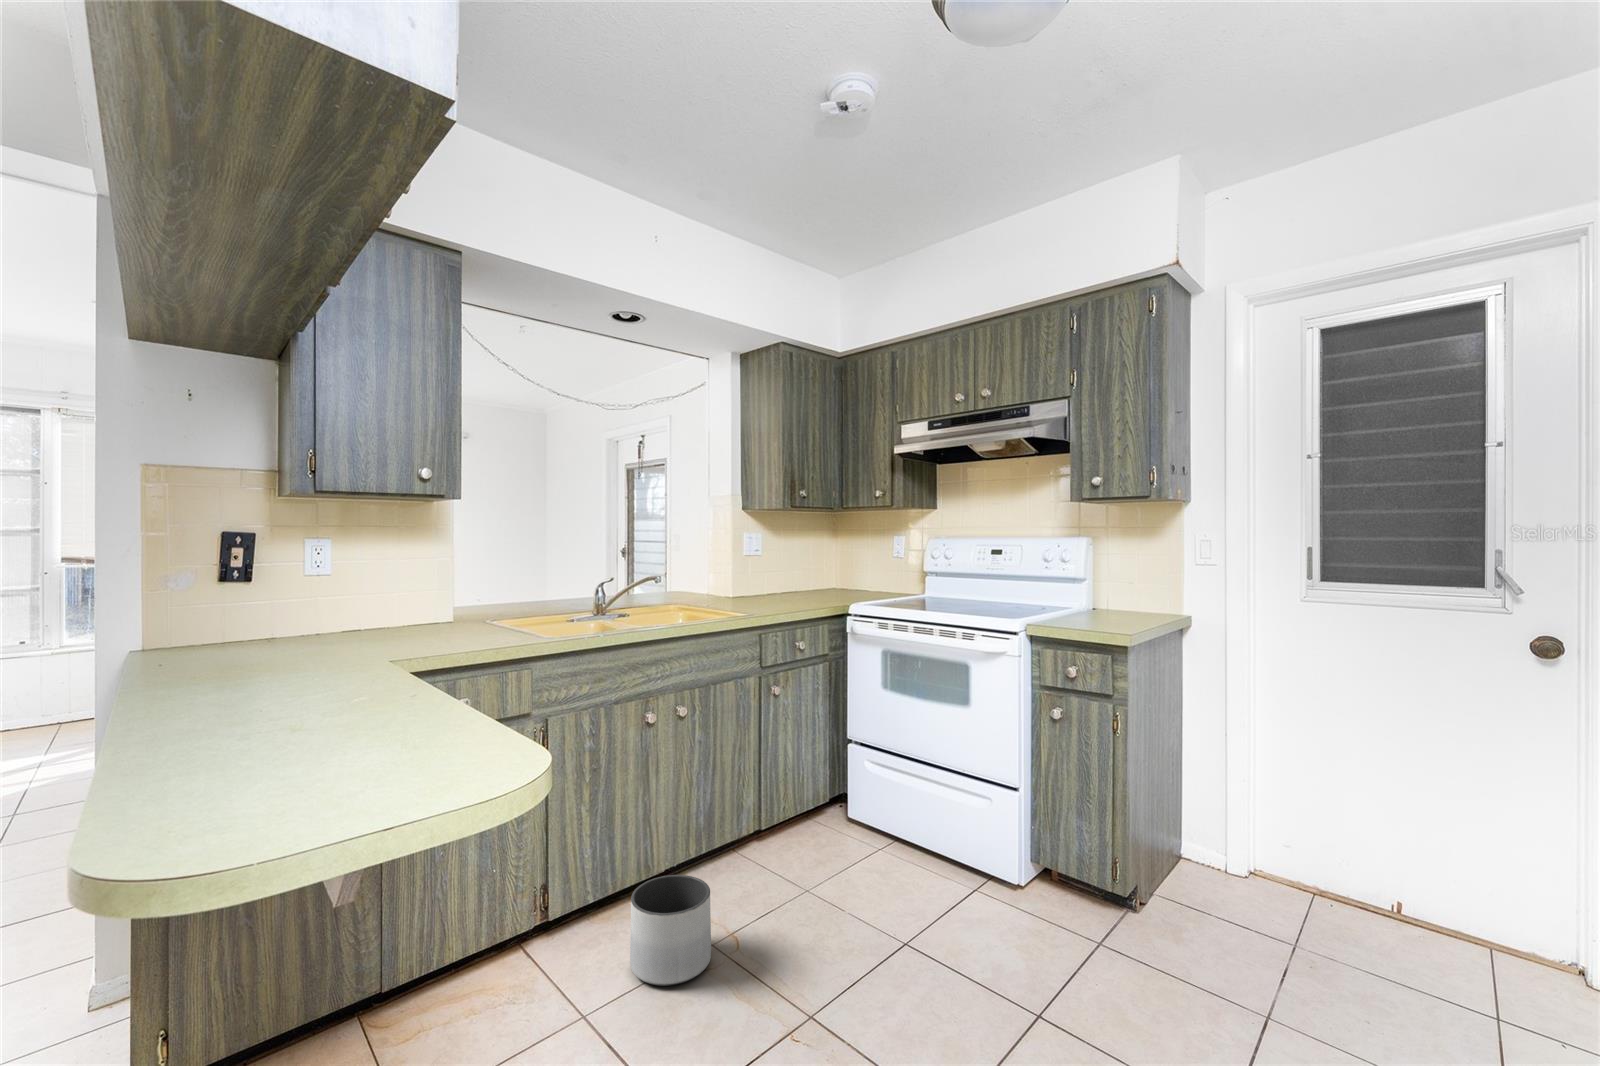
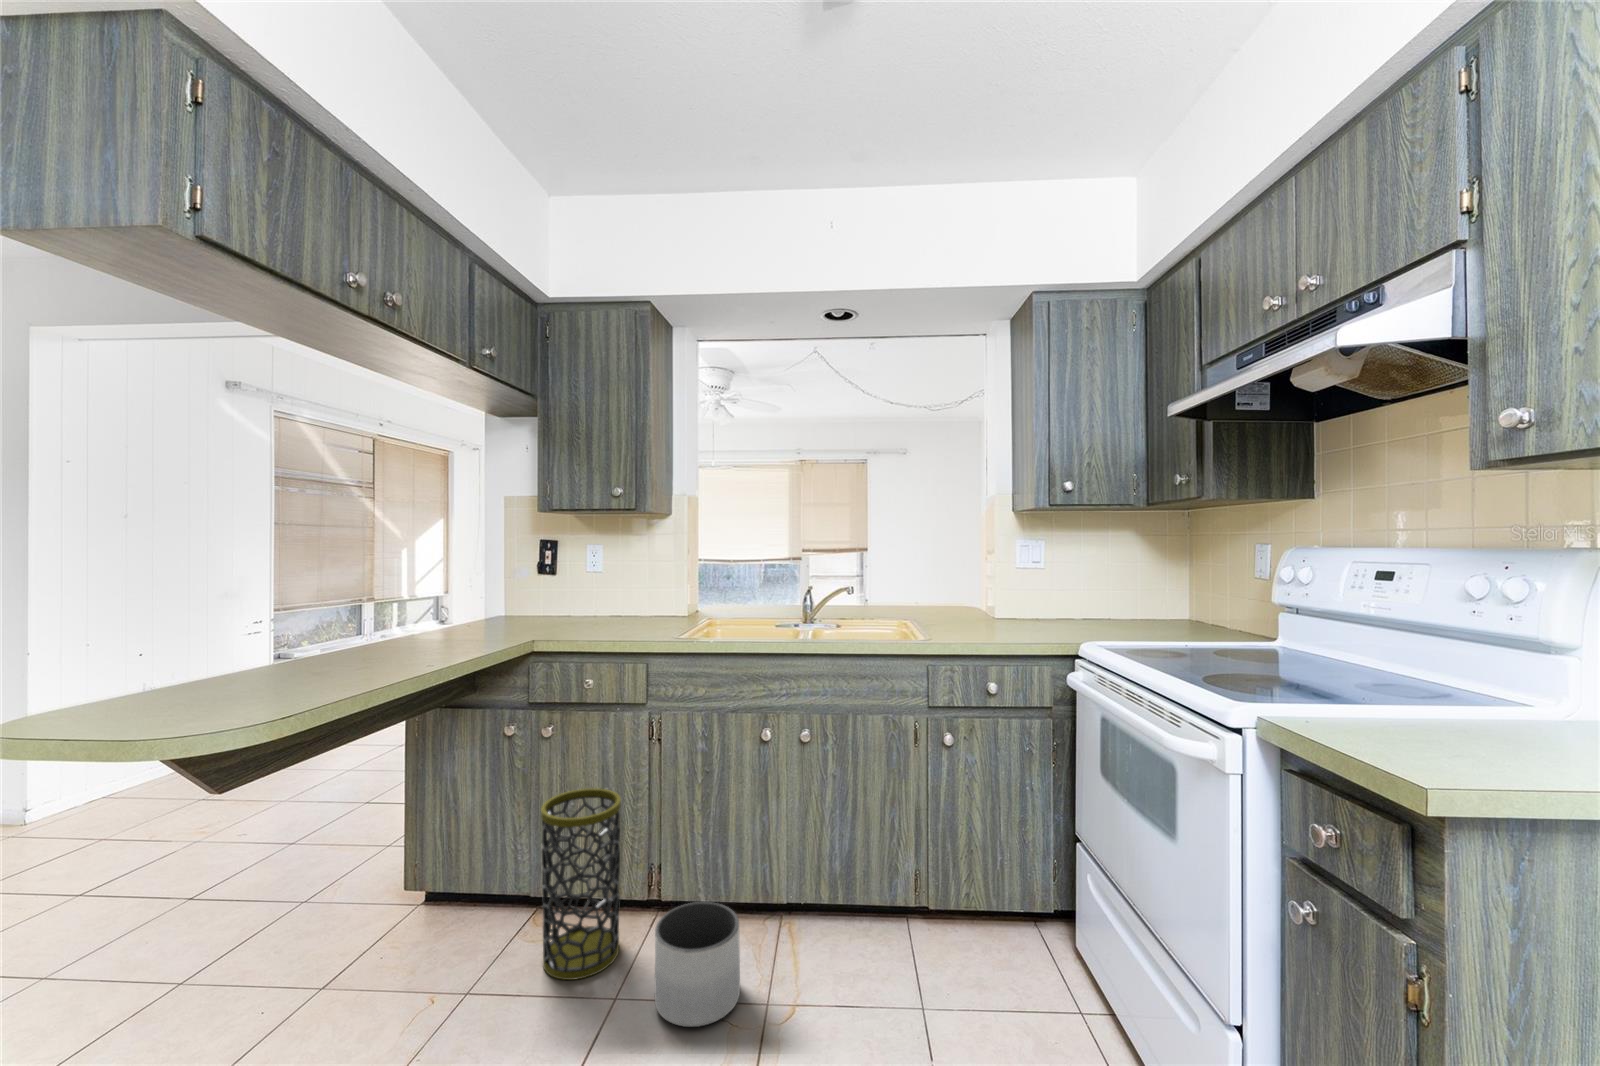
trash can: none [464,814,557,1034] -> present [541,788,621,980]

